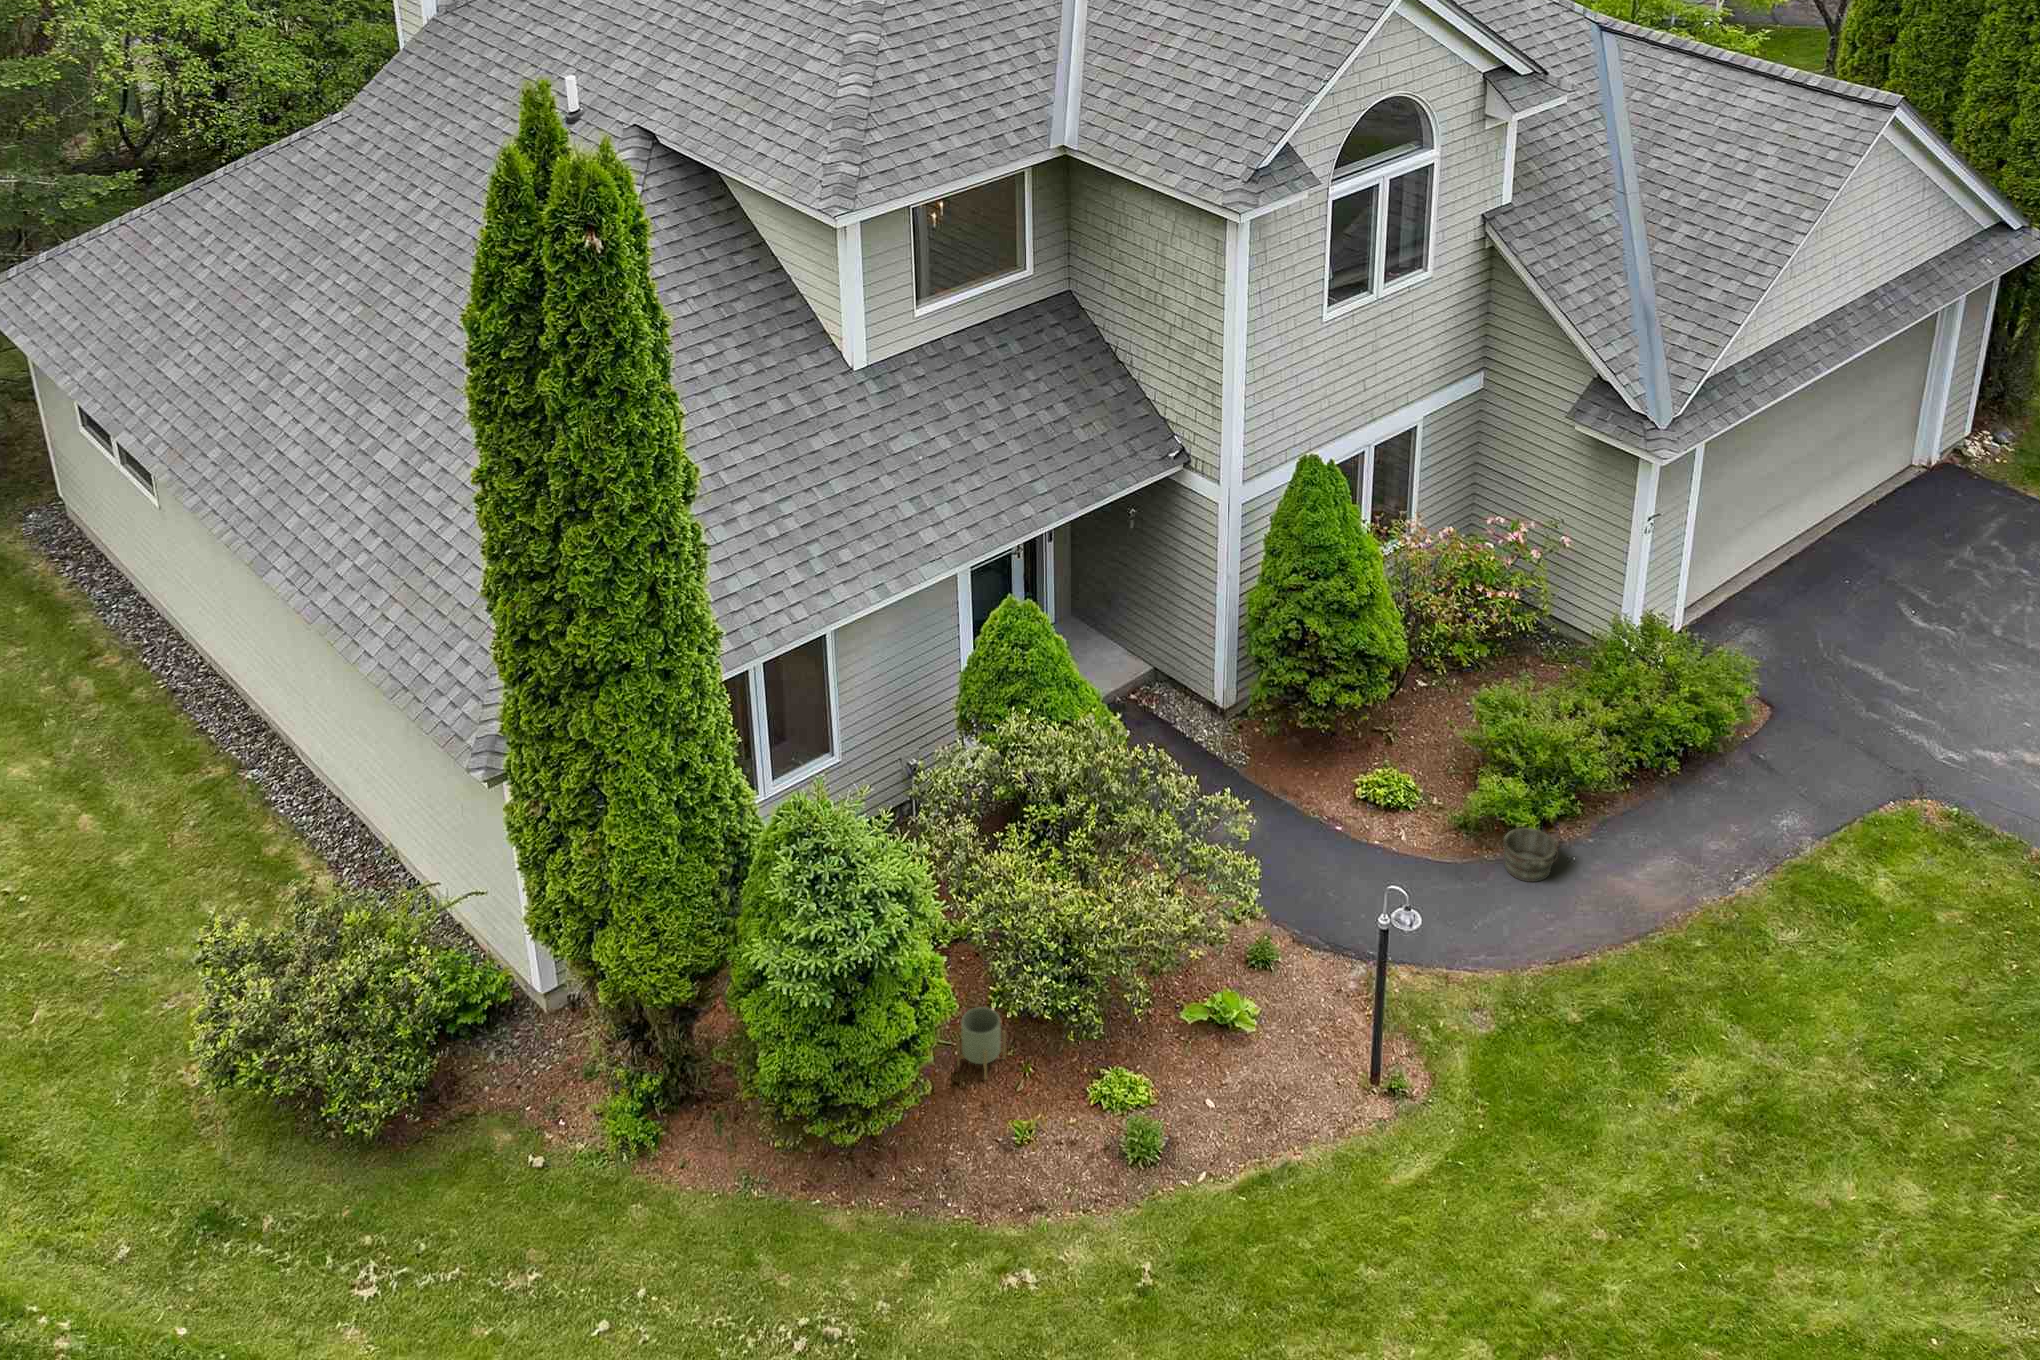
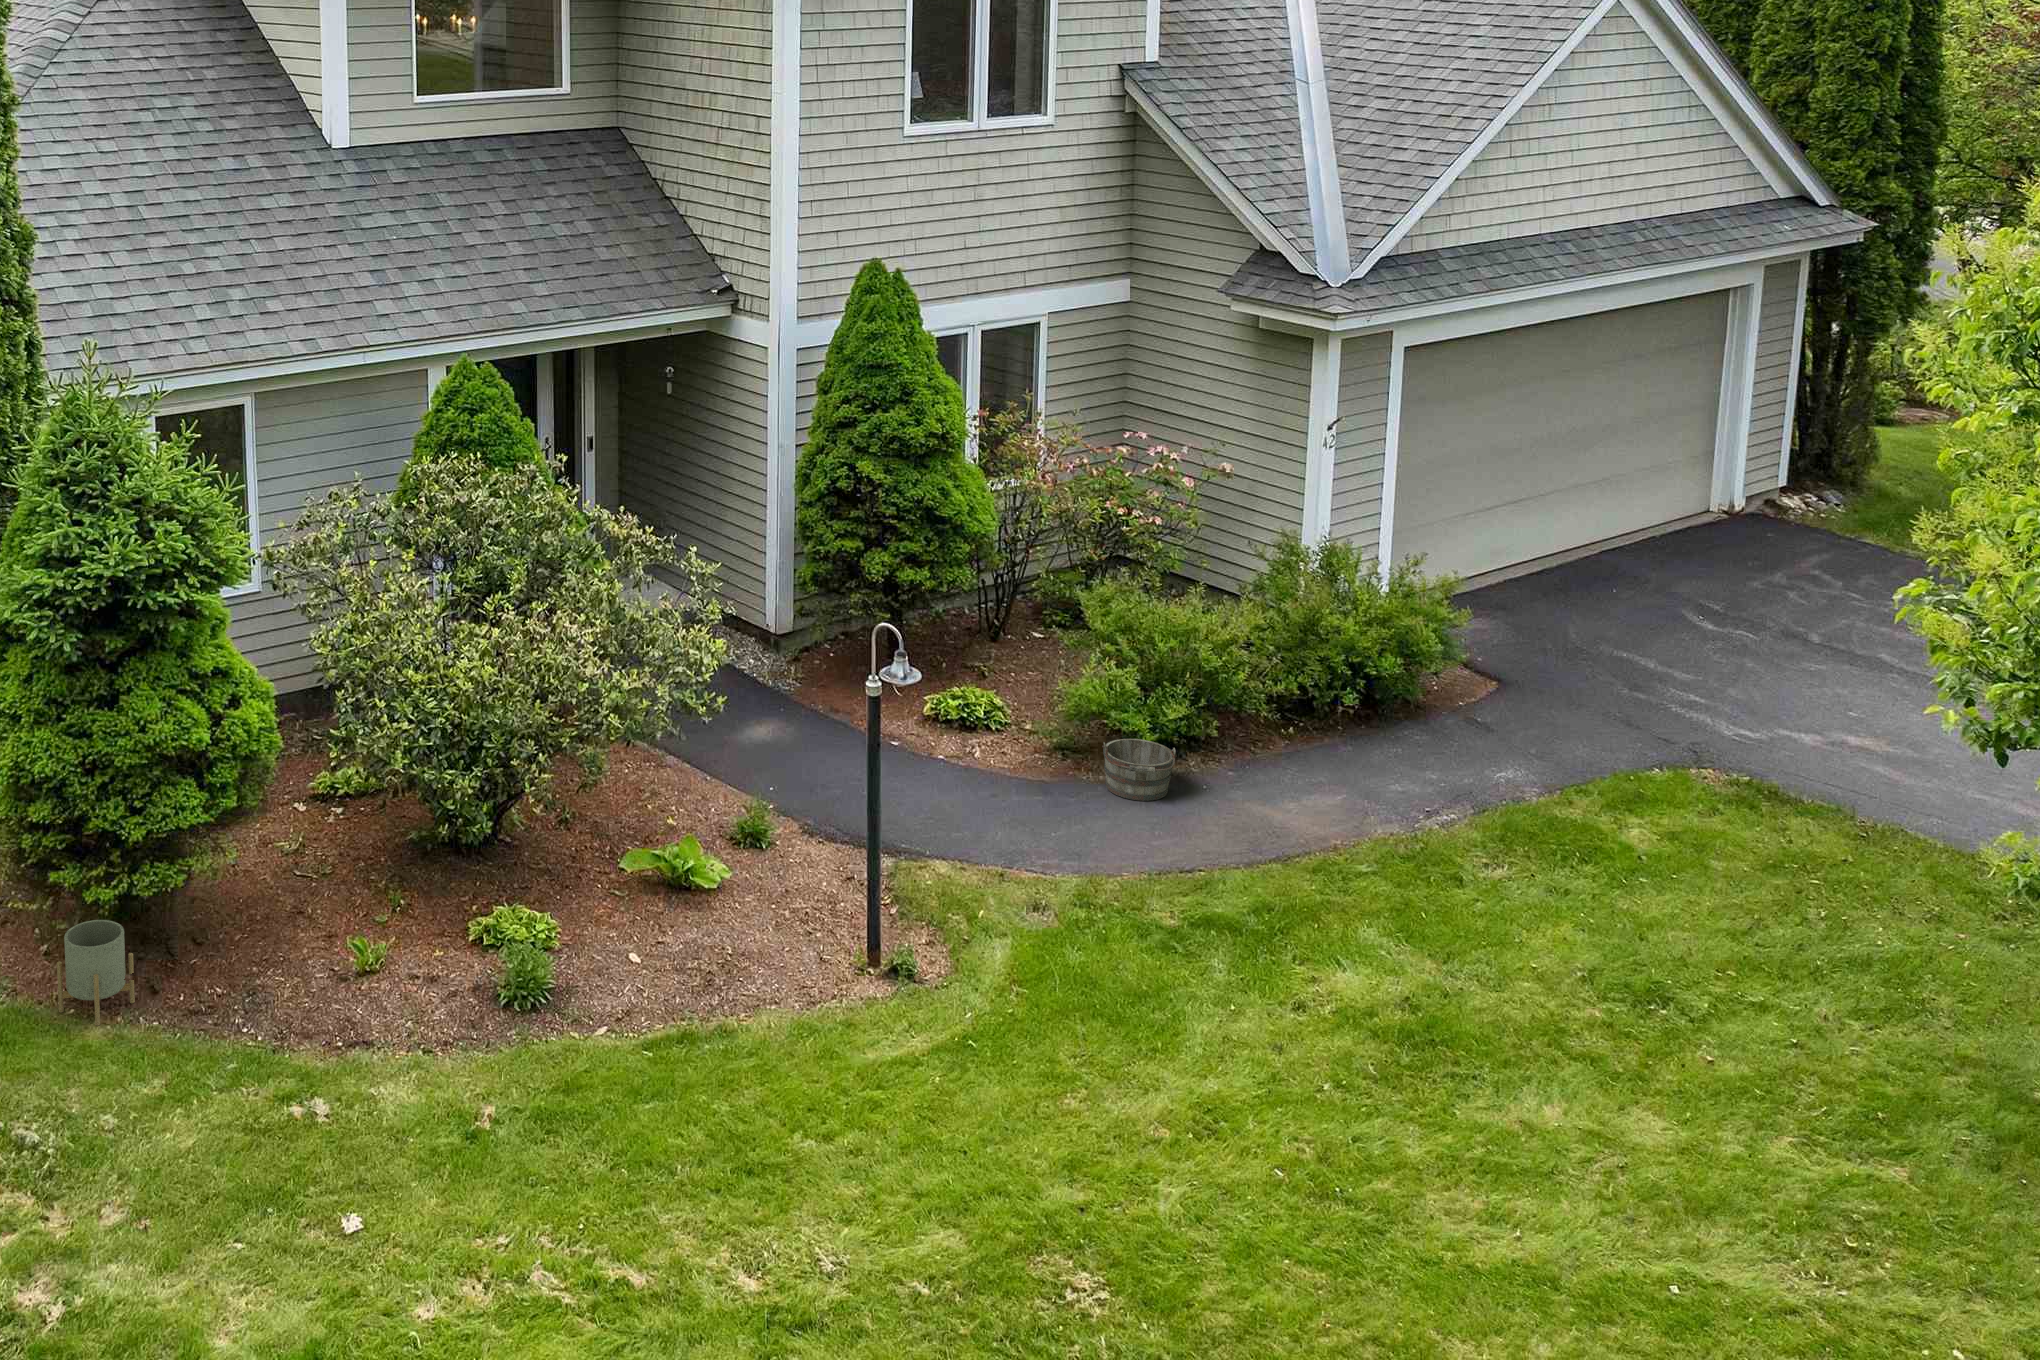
planter: present [956,1007,1006,1080] -> present [57,920,135,1026]

